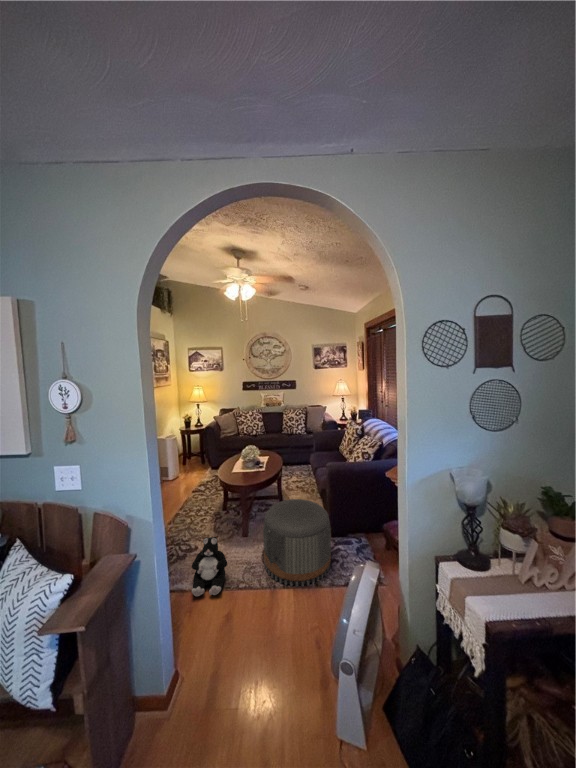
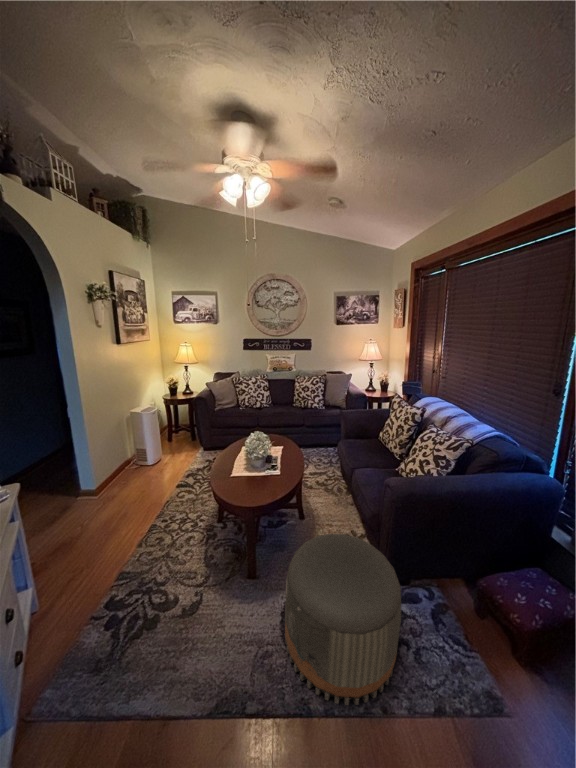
plush toy: present [192,537,227,596] -> none [161,611,225,729]

